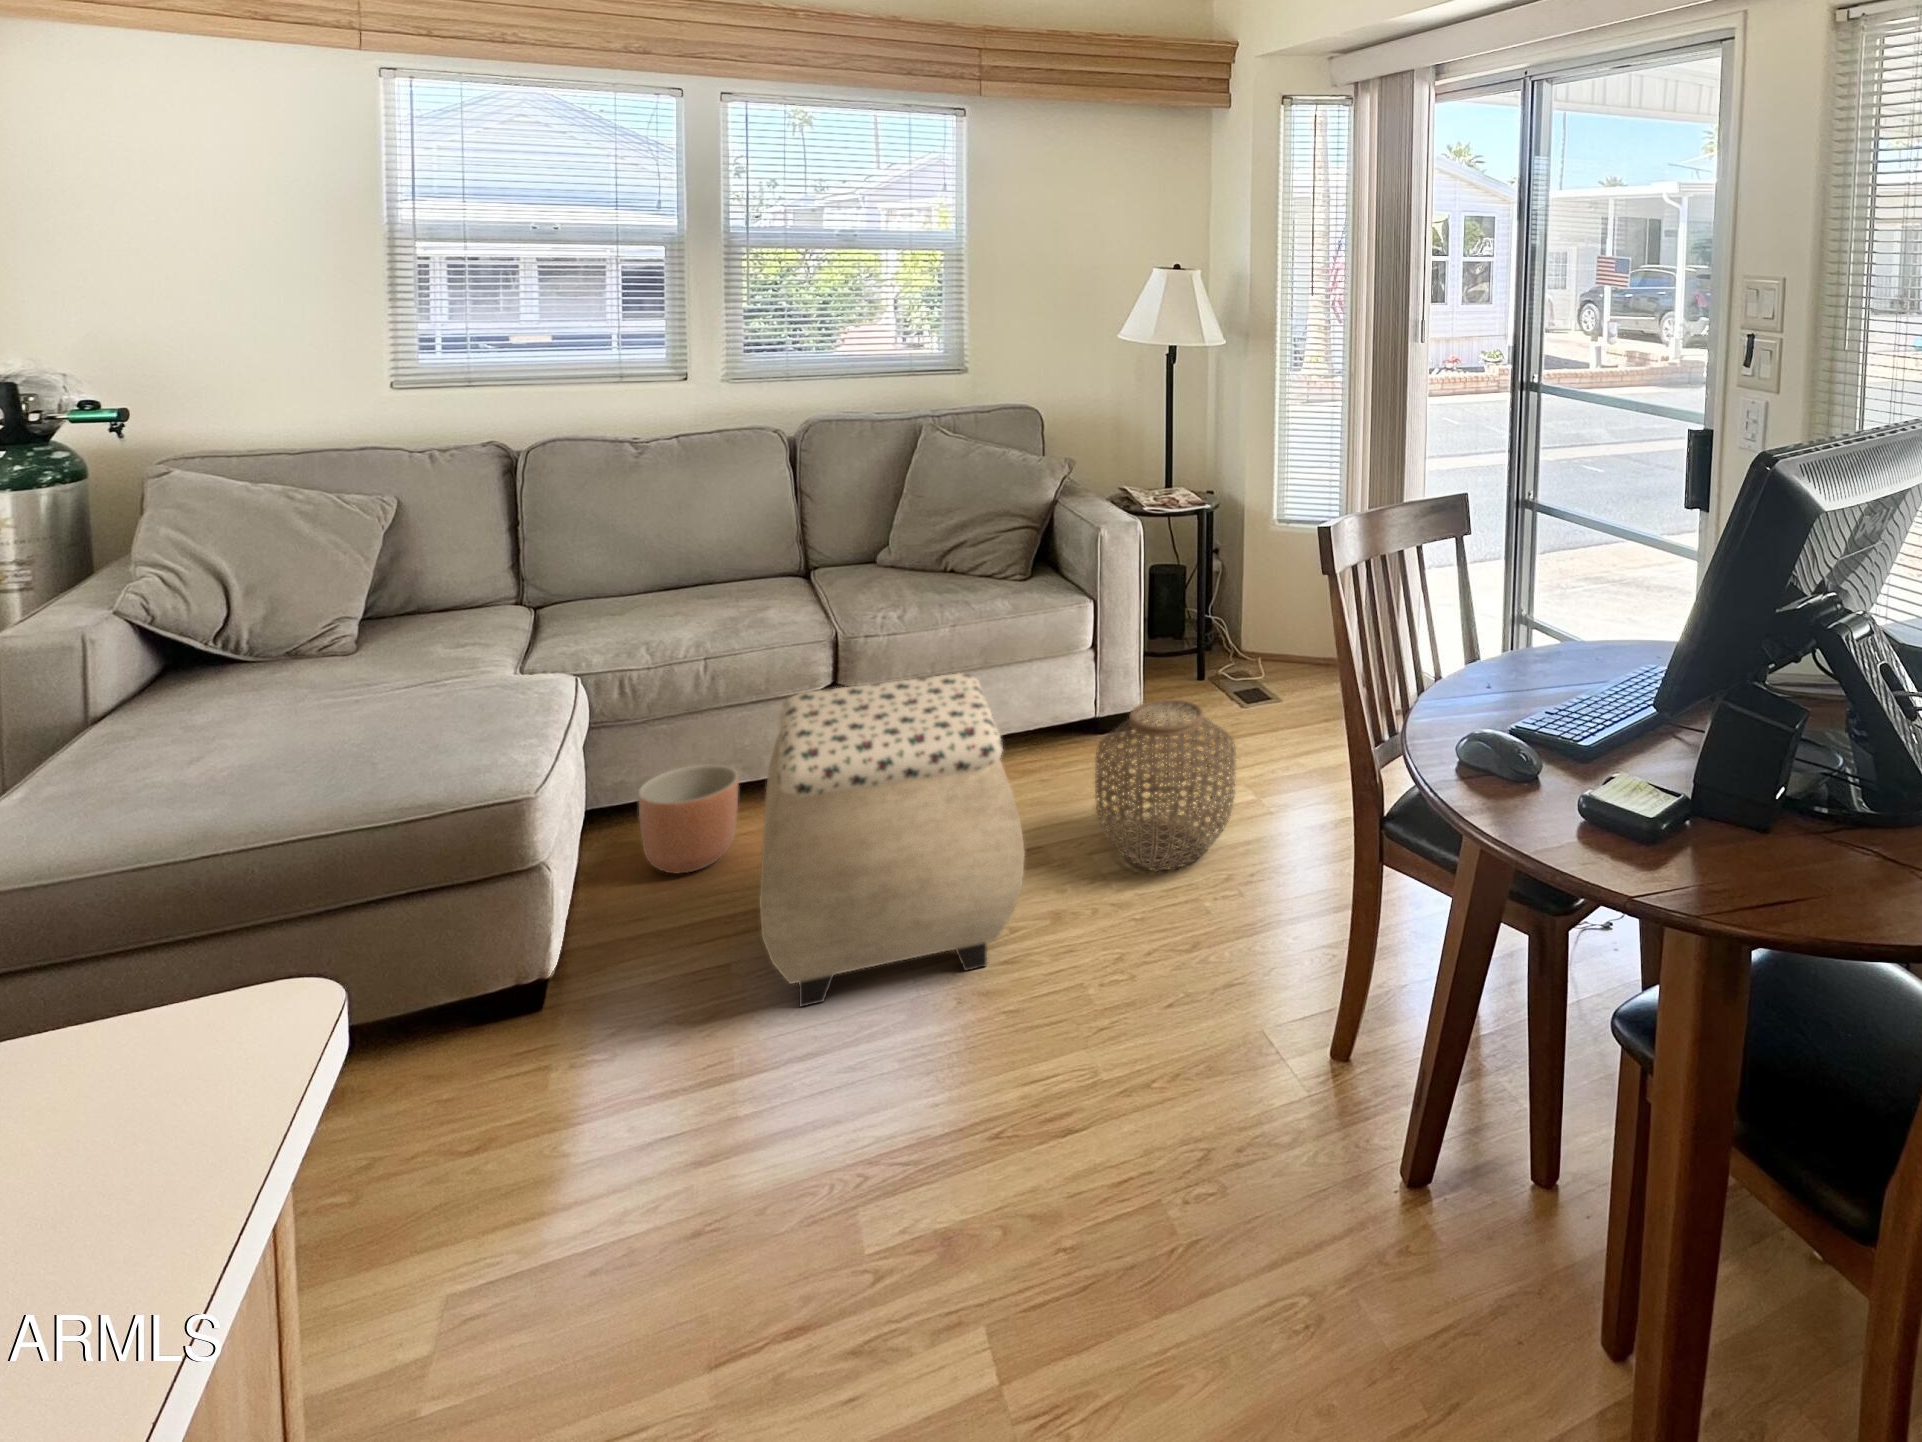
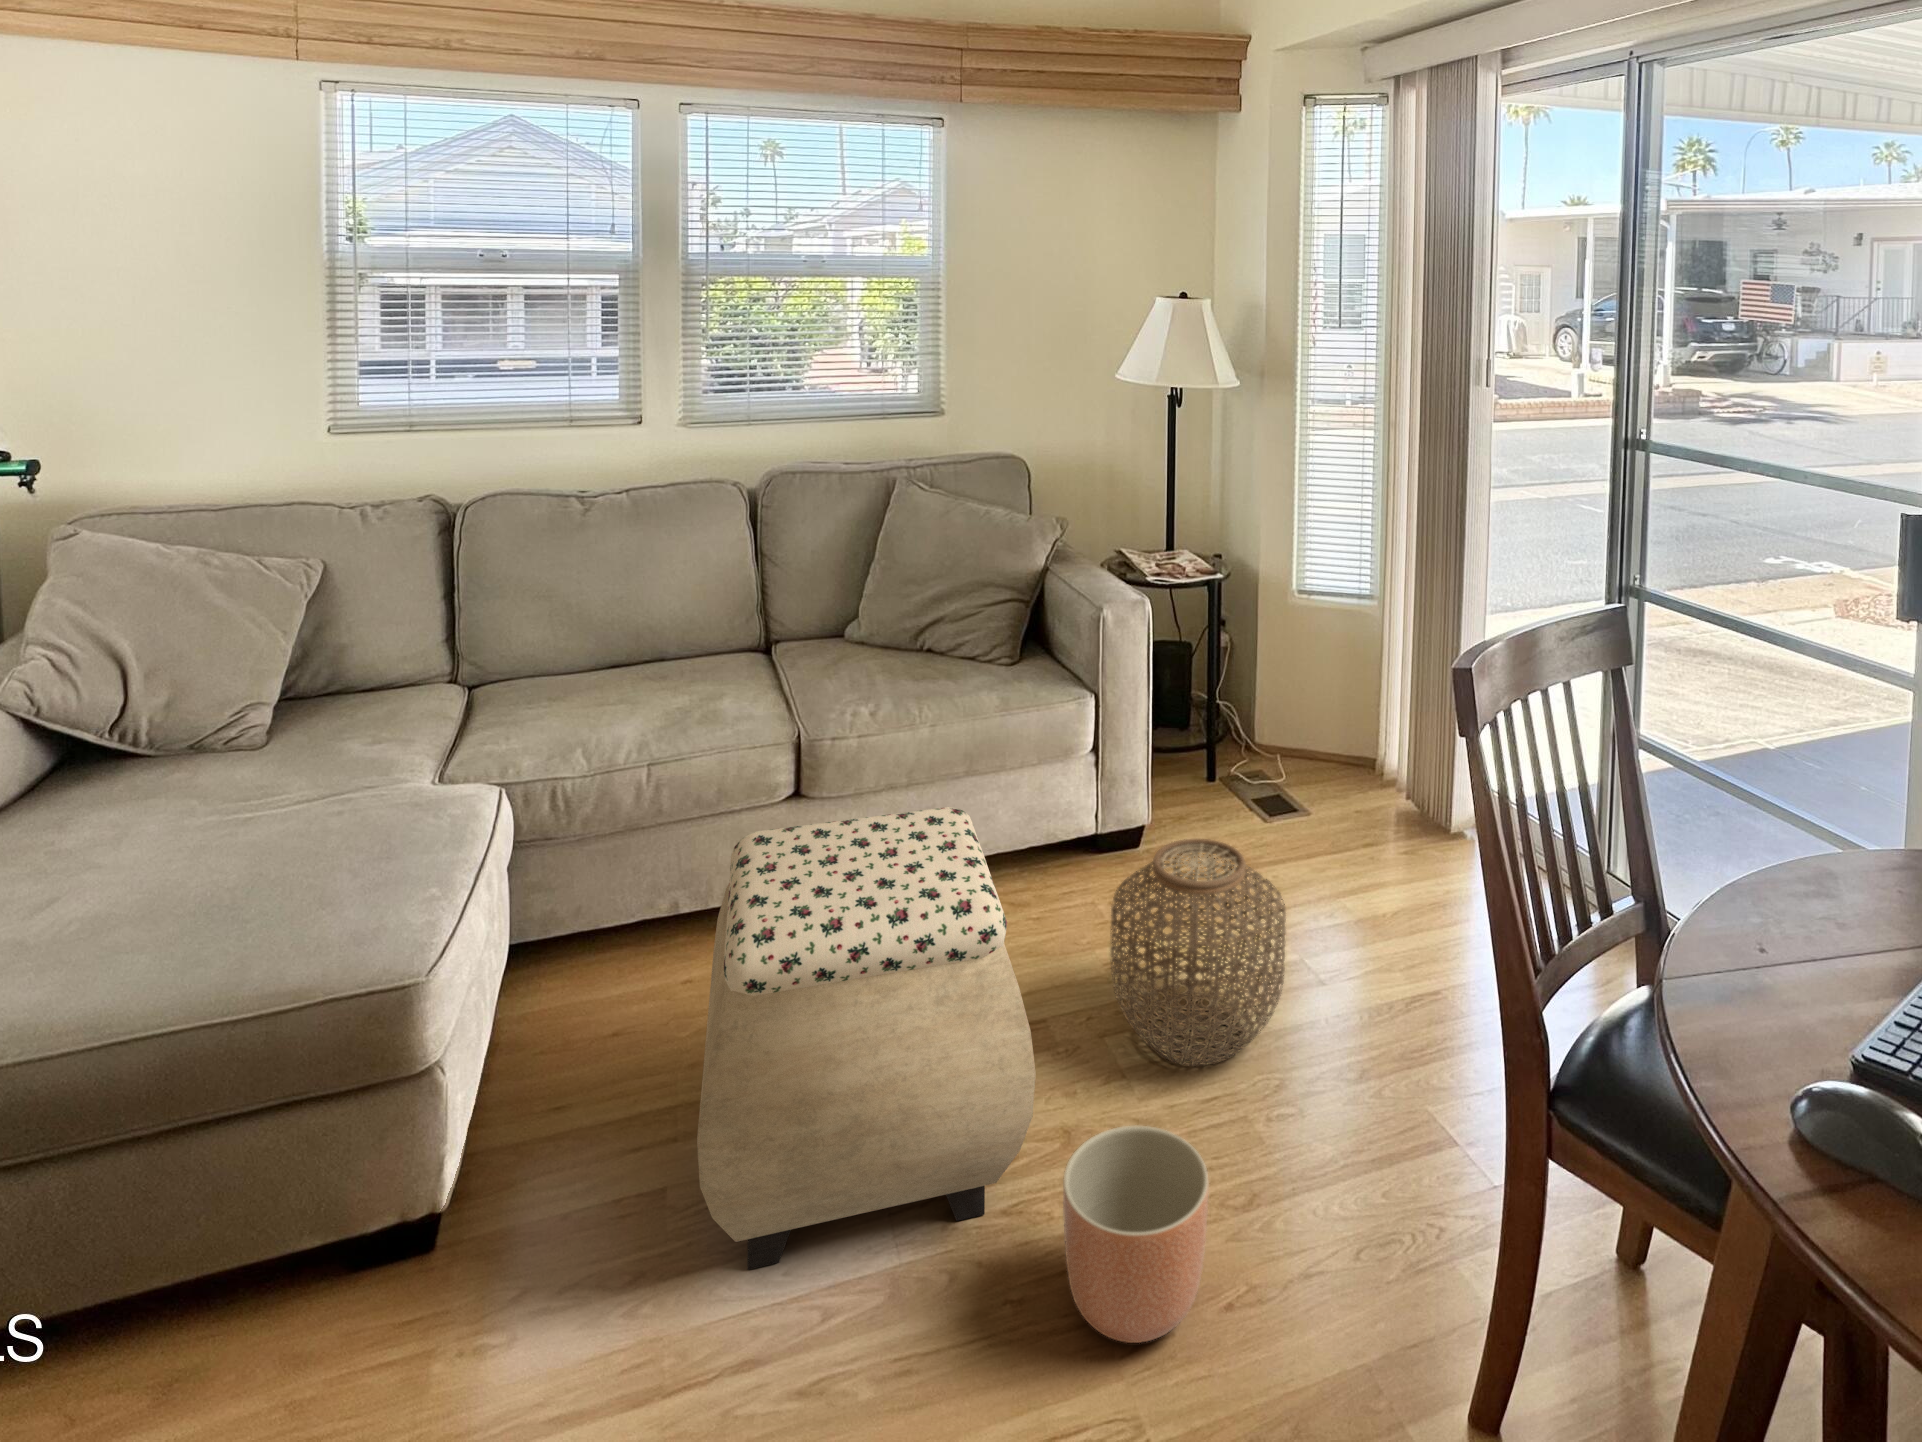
planter: present [638,764,739,873] -> present [1063,1126,1209,1343]

